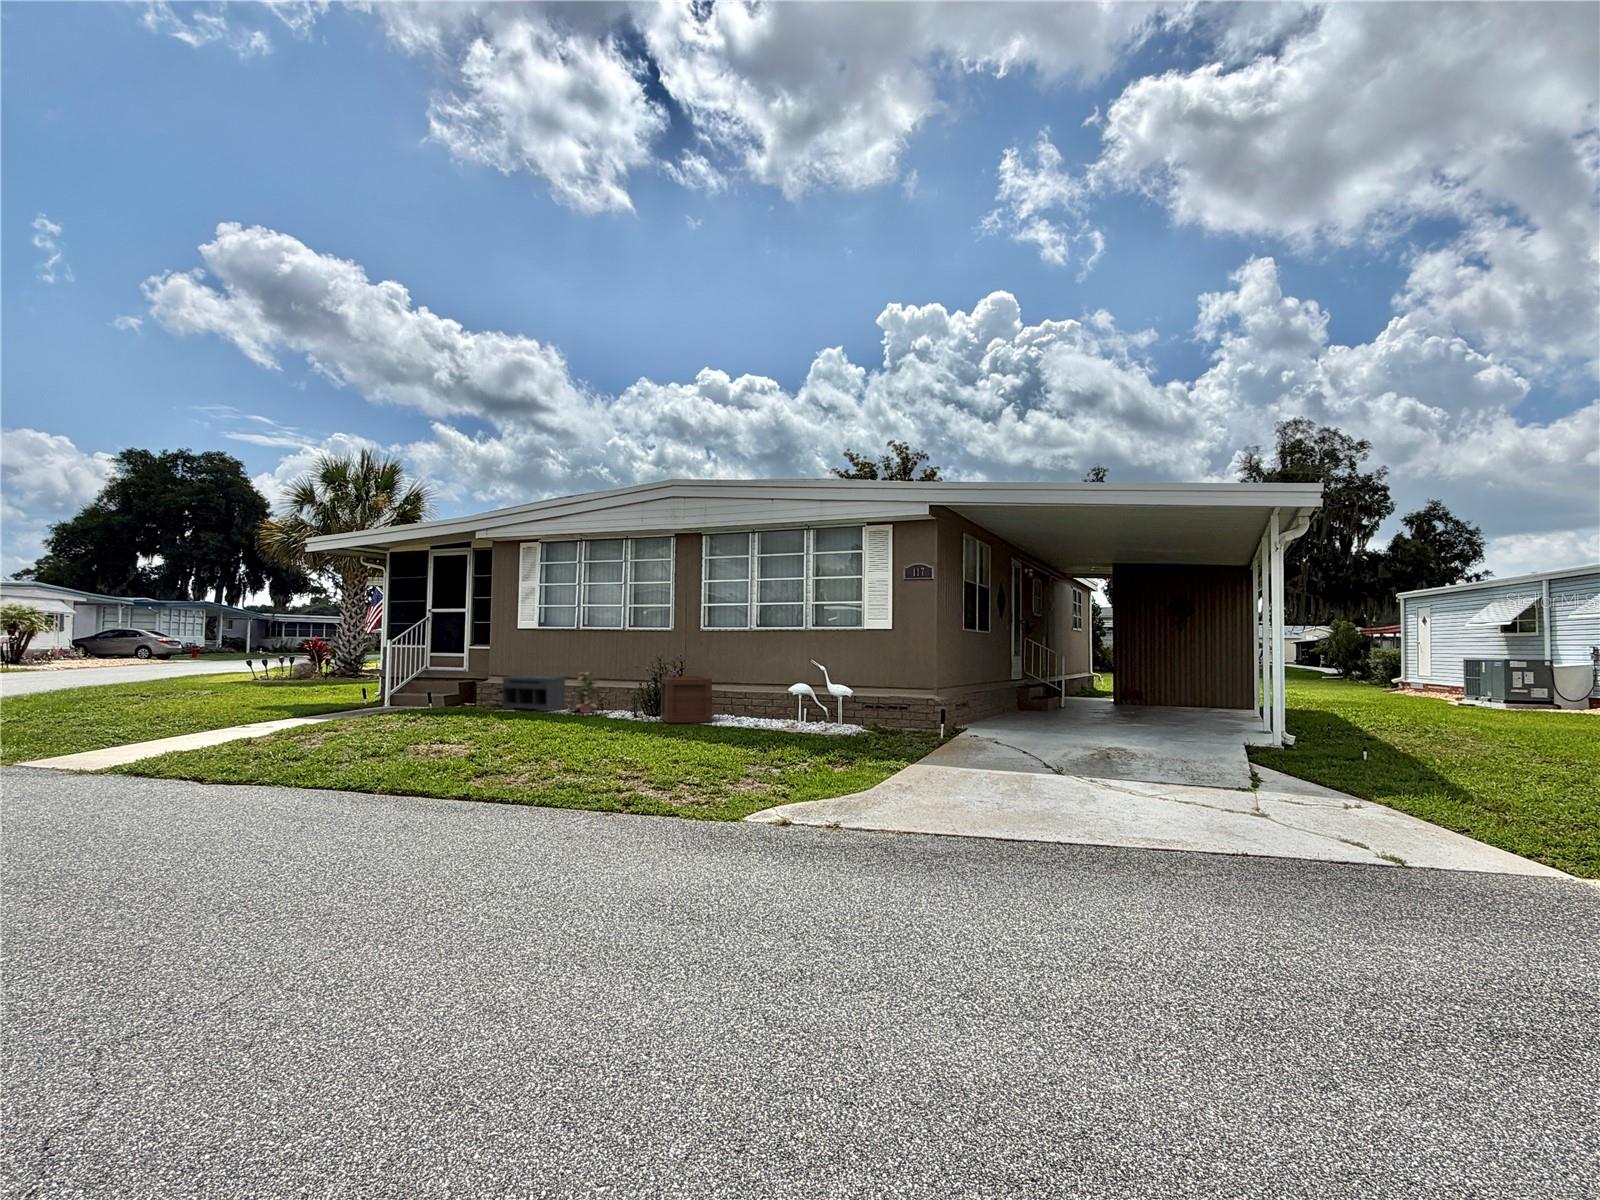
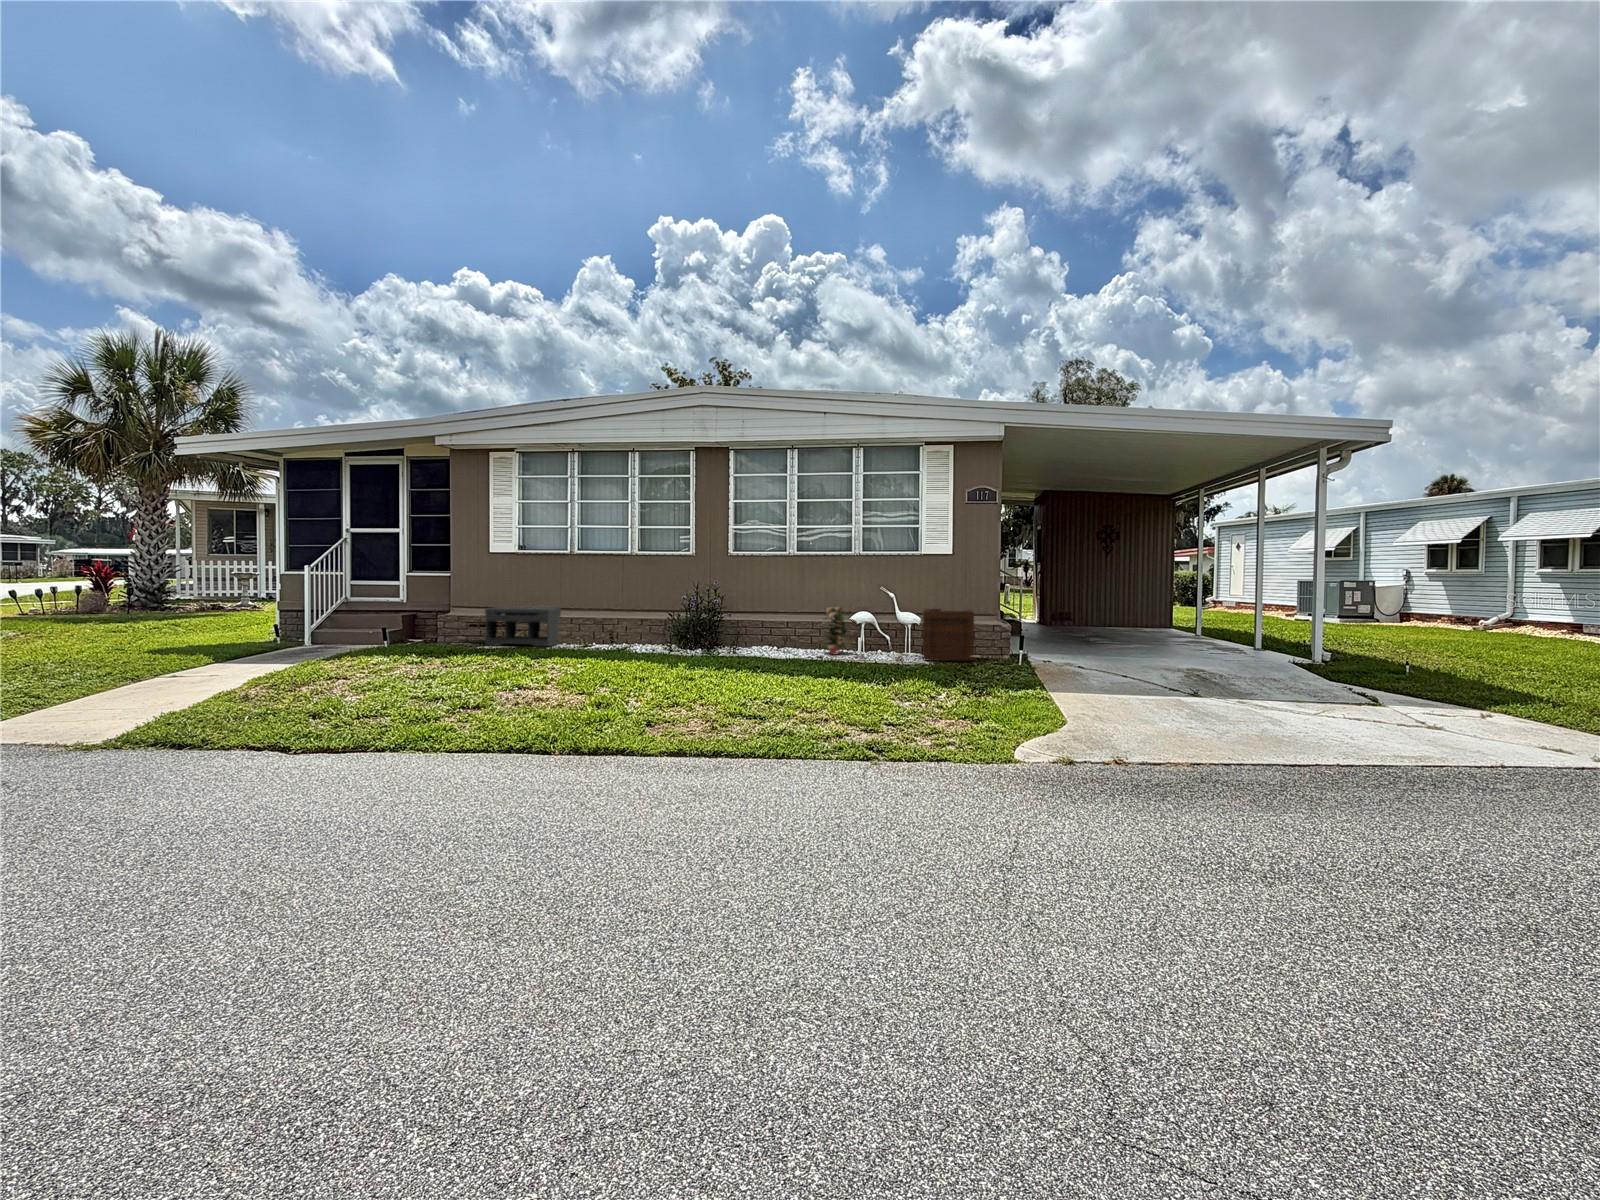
decorative plant: present [575,672,596,713] -> present [822,607,849,655]
wooden crate: present [661,676,712,723] -> present [922,609,974,661]

